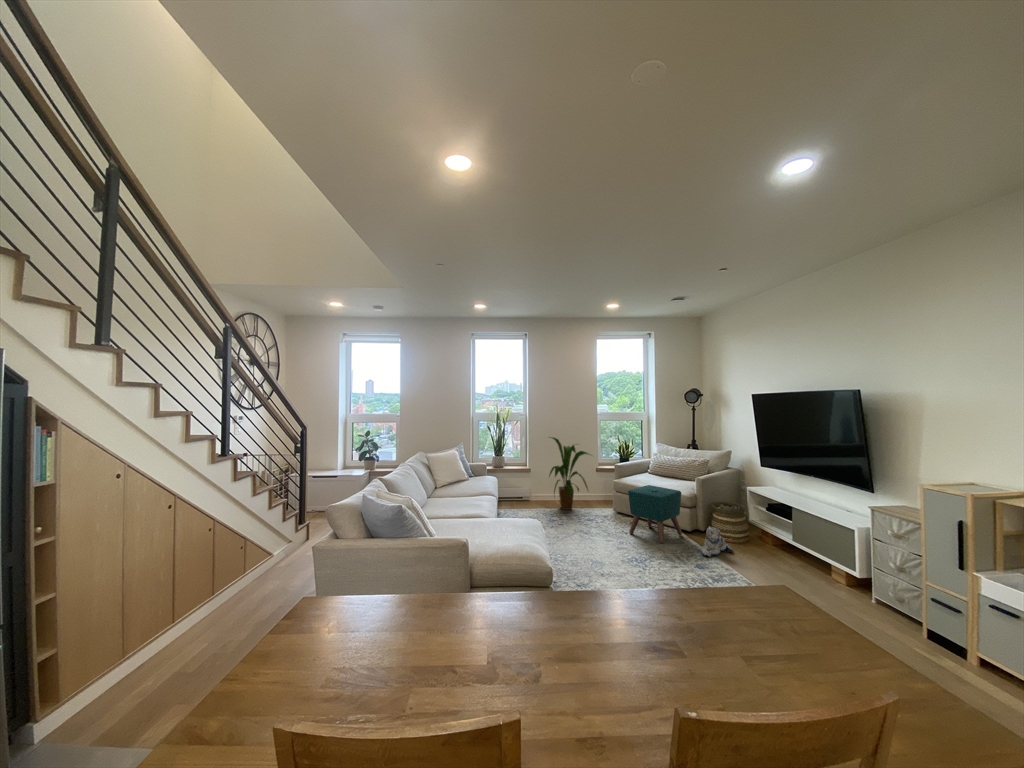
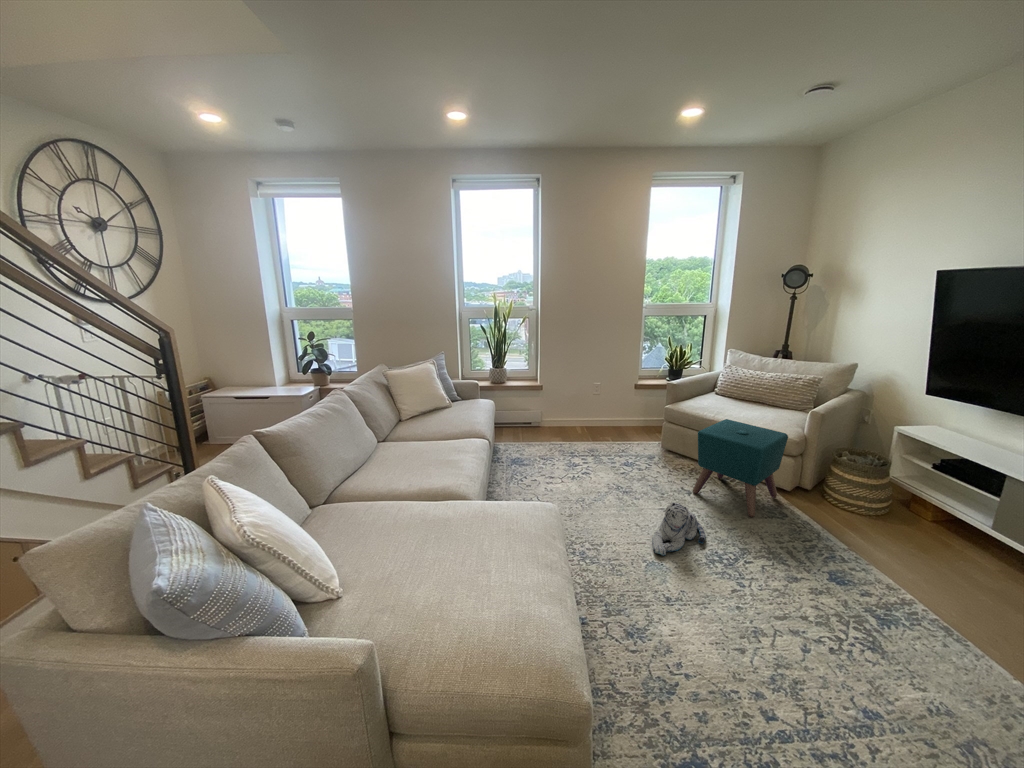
house plant: present [549,438,590,510] -> none [568,342,635,442]
plush toy: present [701,526,732,557] -> present [652,502,706,556]

